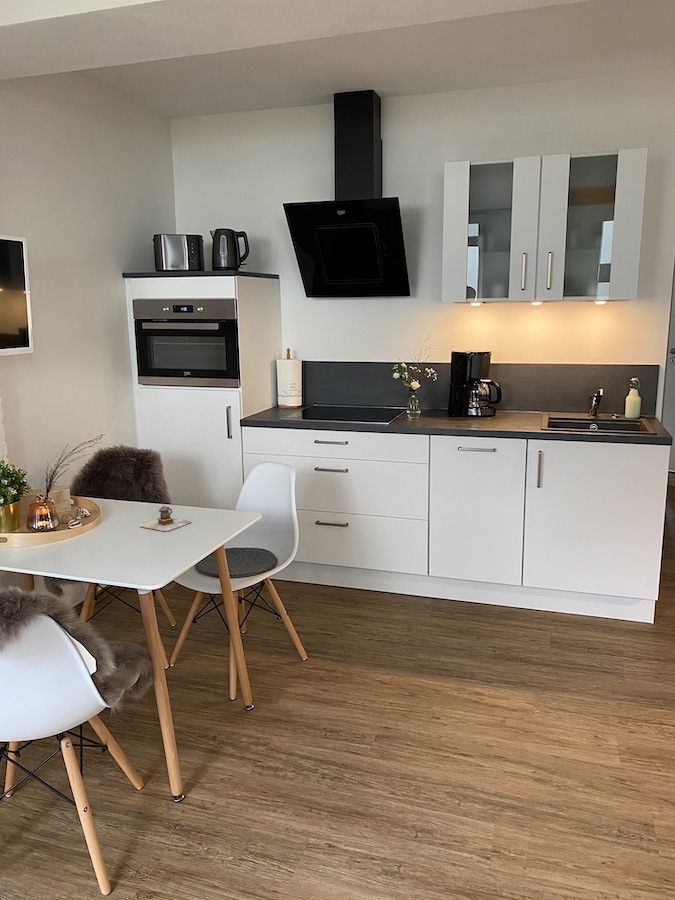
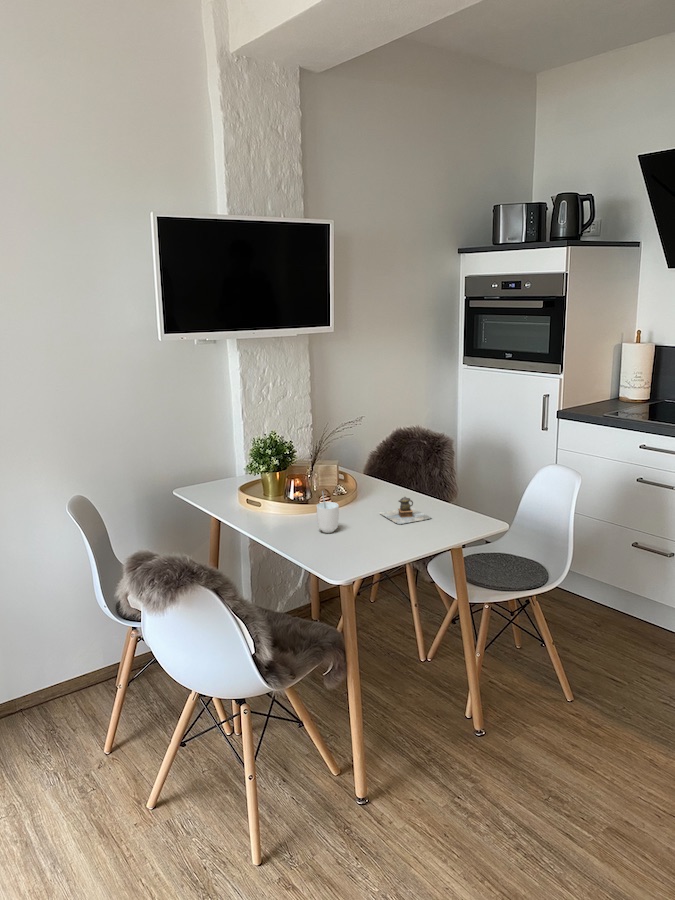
cup: none [90,510,114,550] -> present [316,491,339,533]

